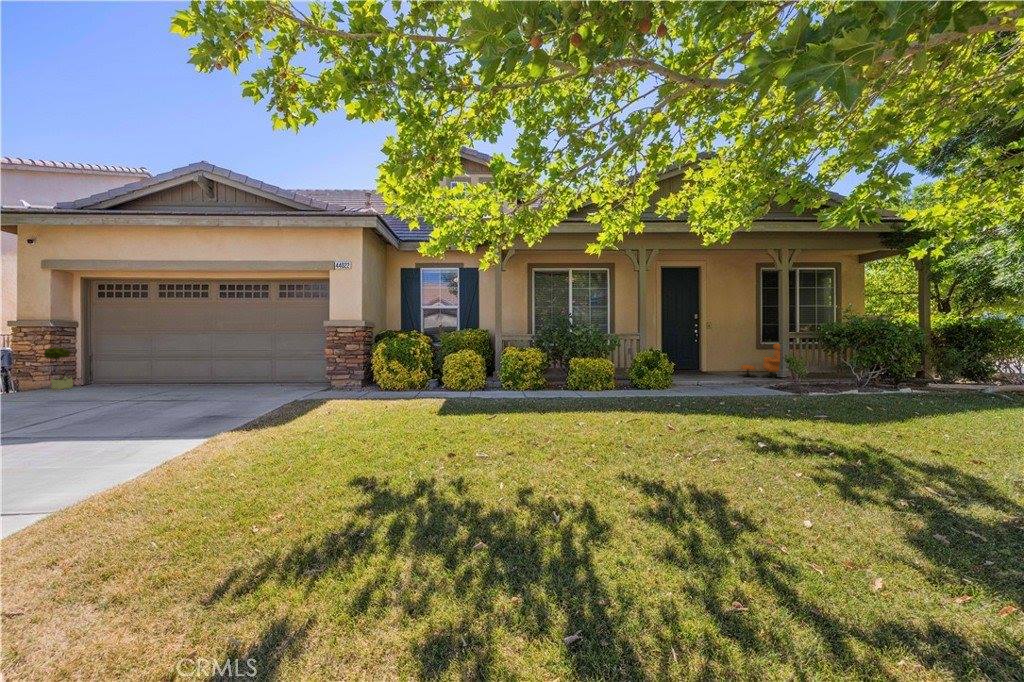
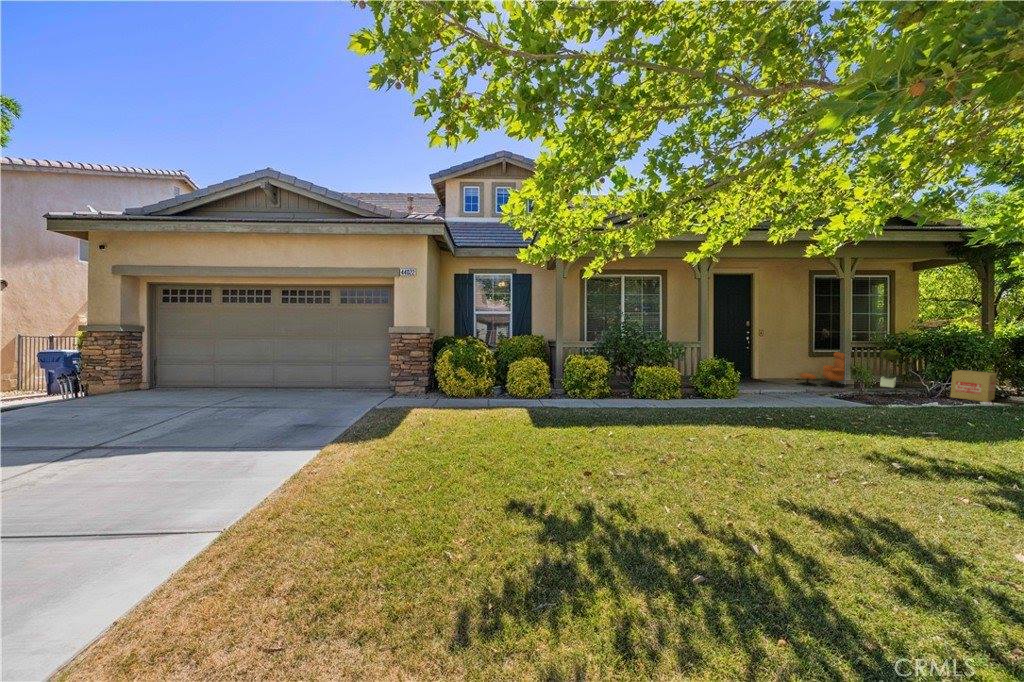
potted tree: present [44,347,73,389] -> present [880,349,901,388]
cardboard box: none [880,359,925,390] -> present [950,370,997,402]

